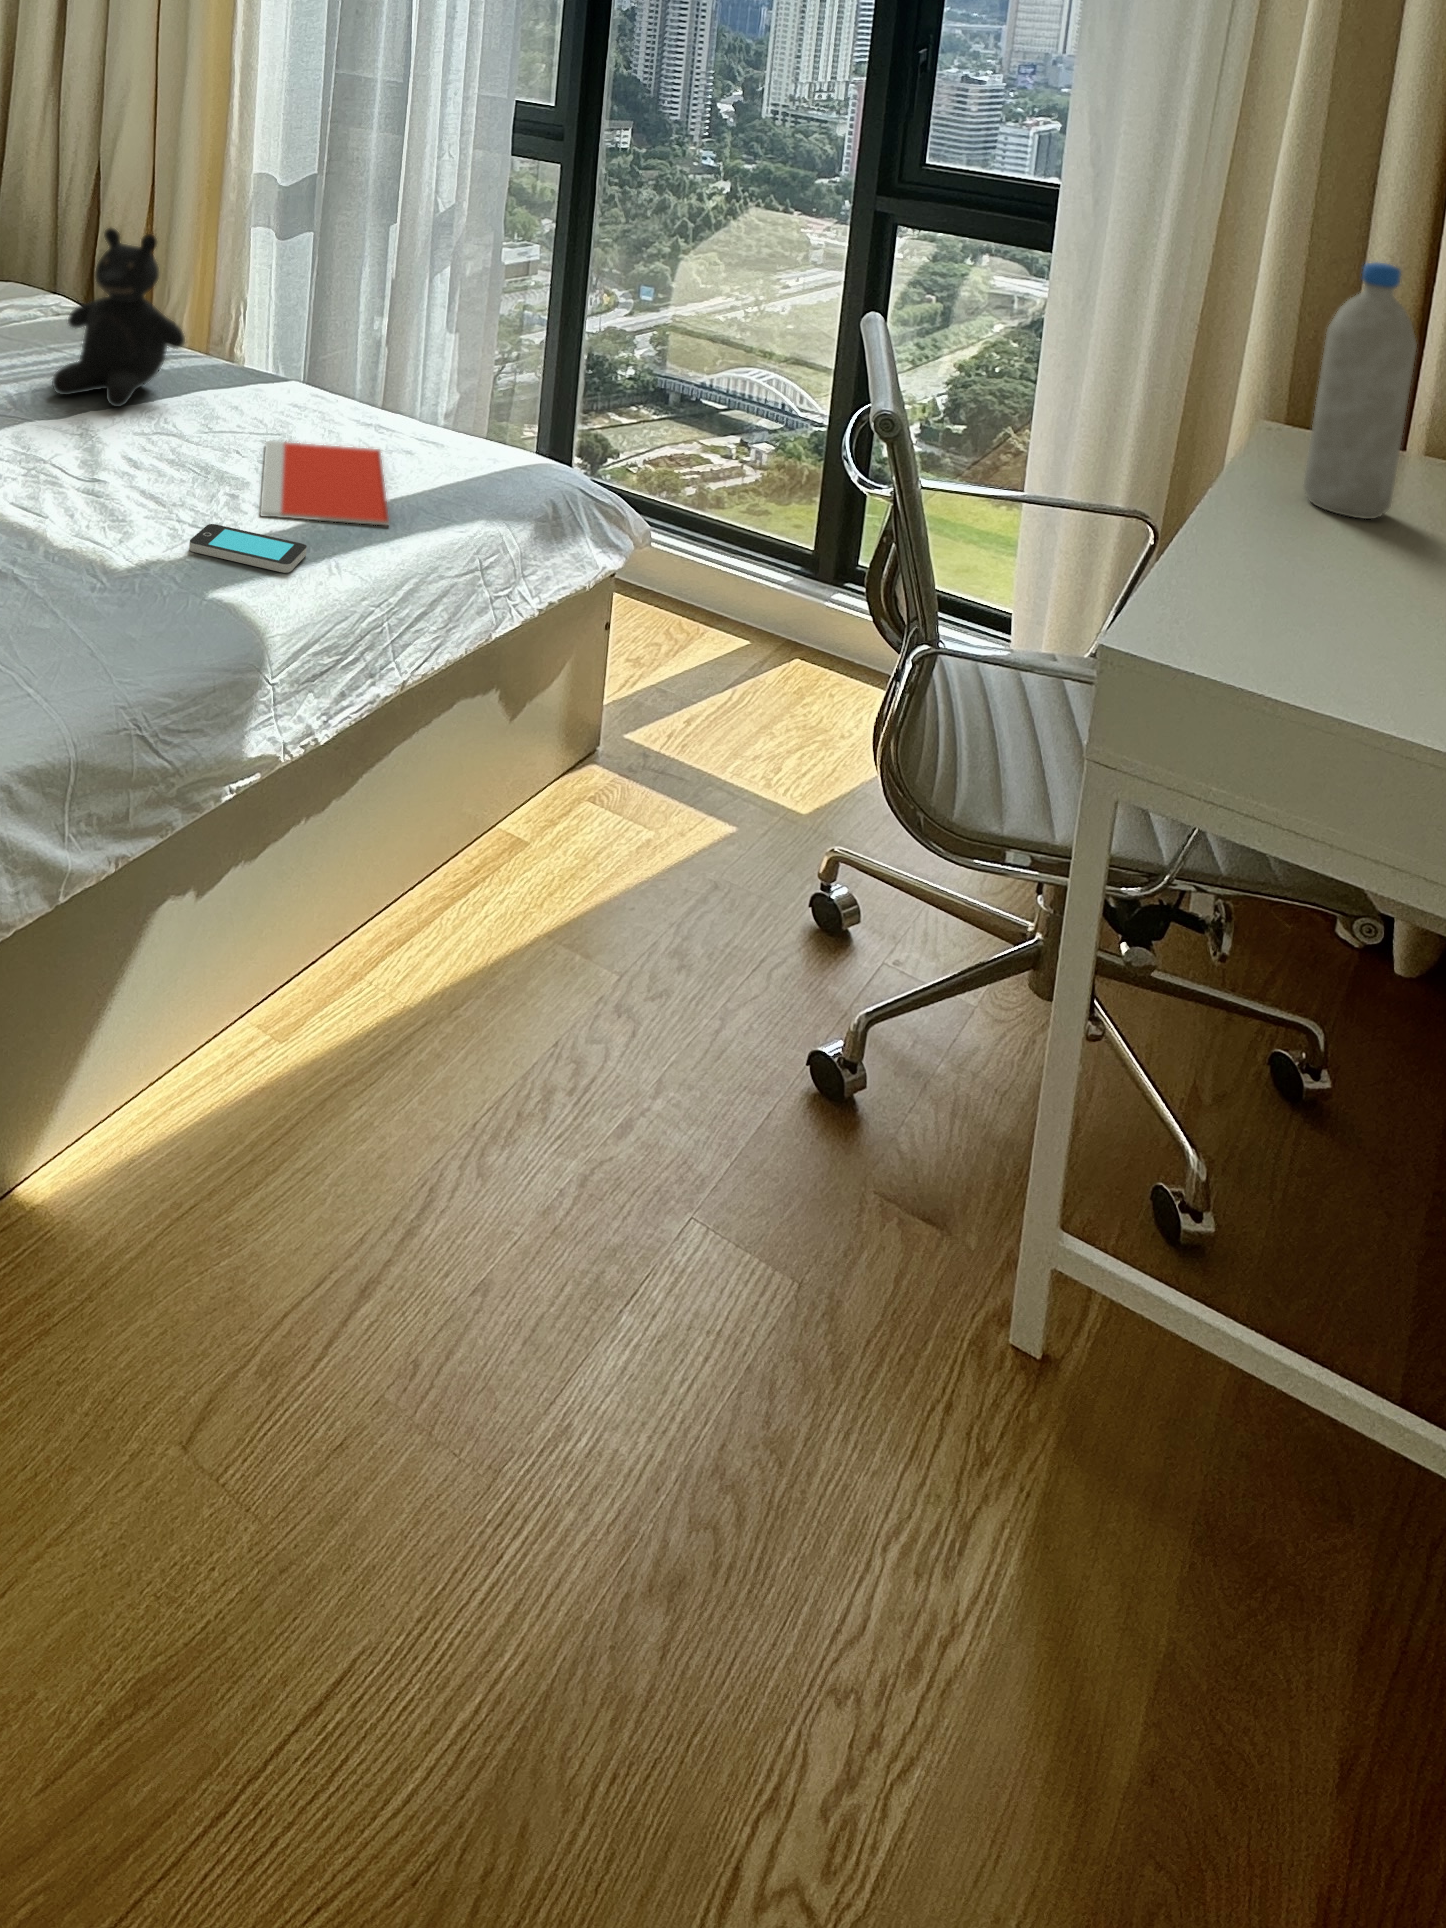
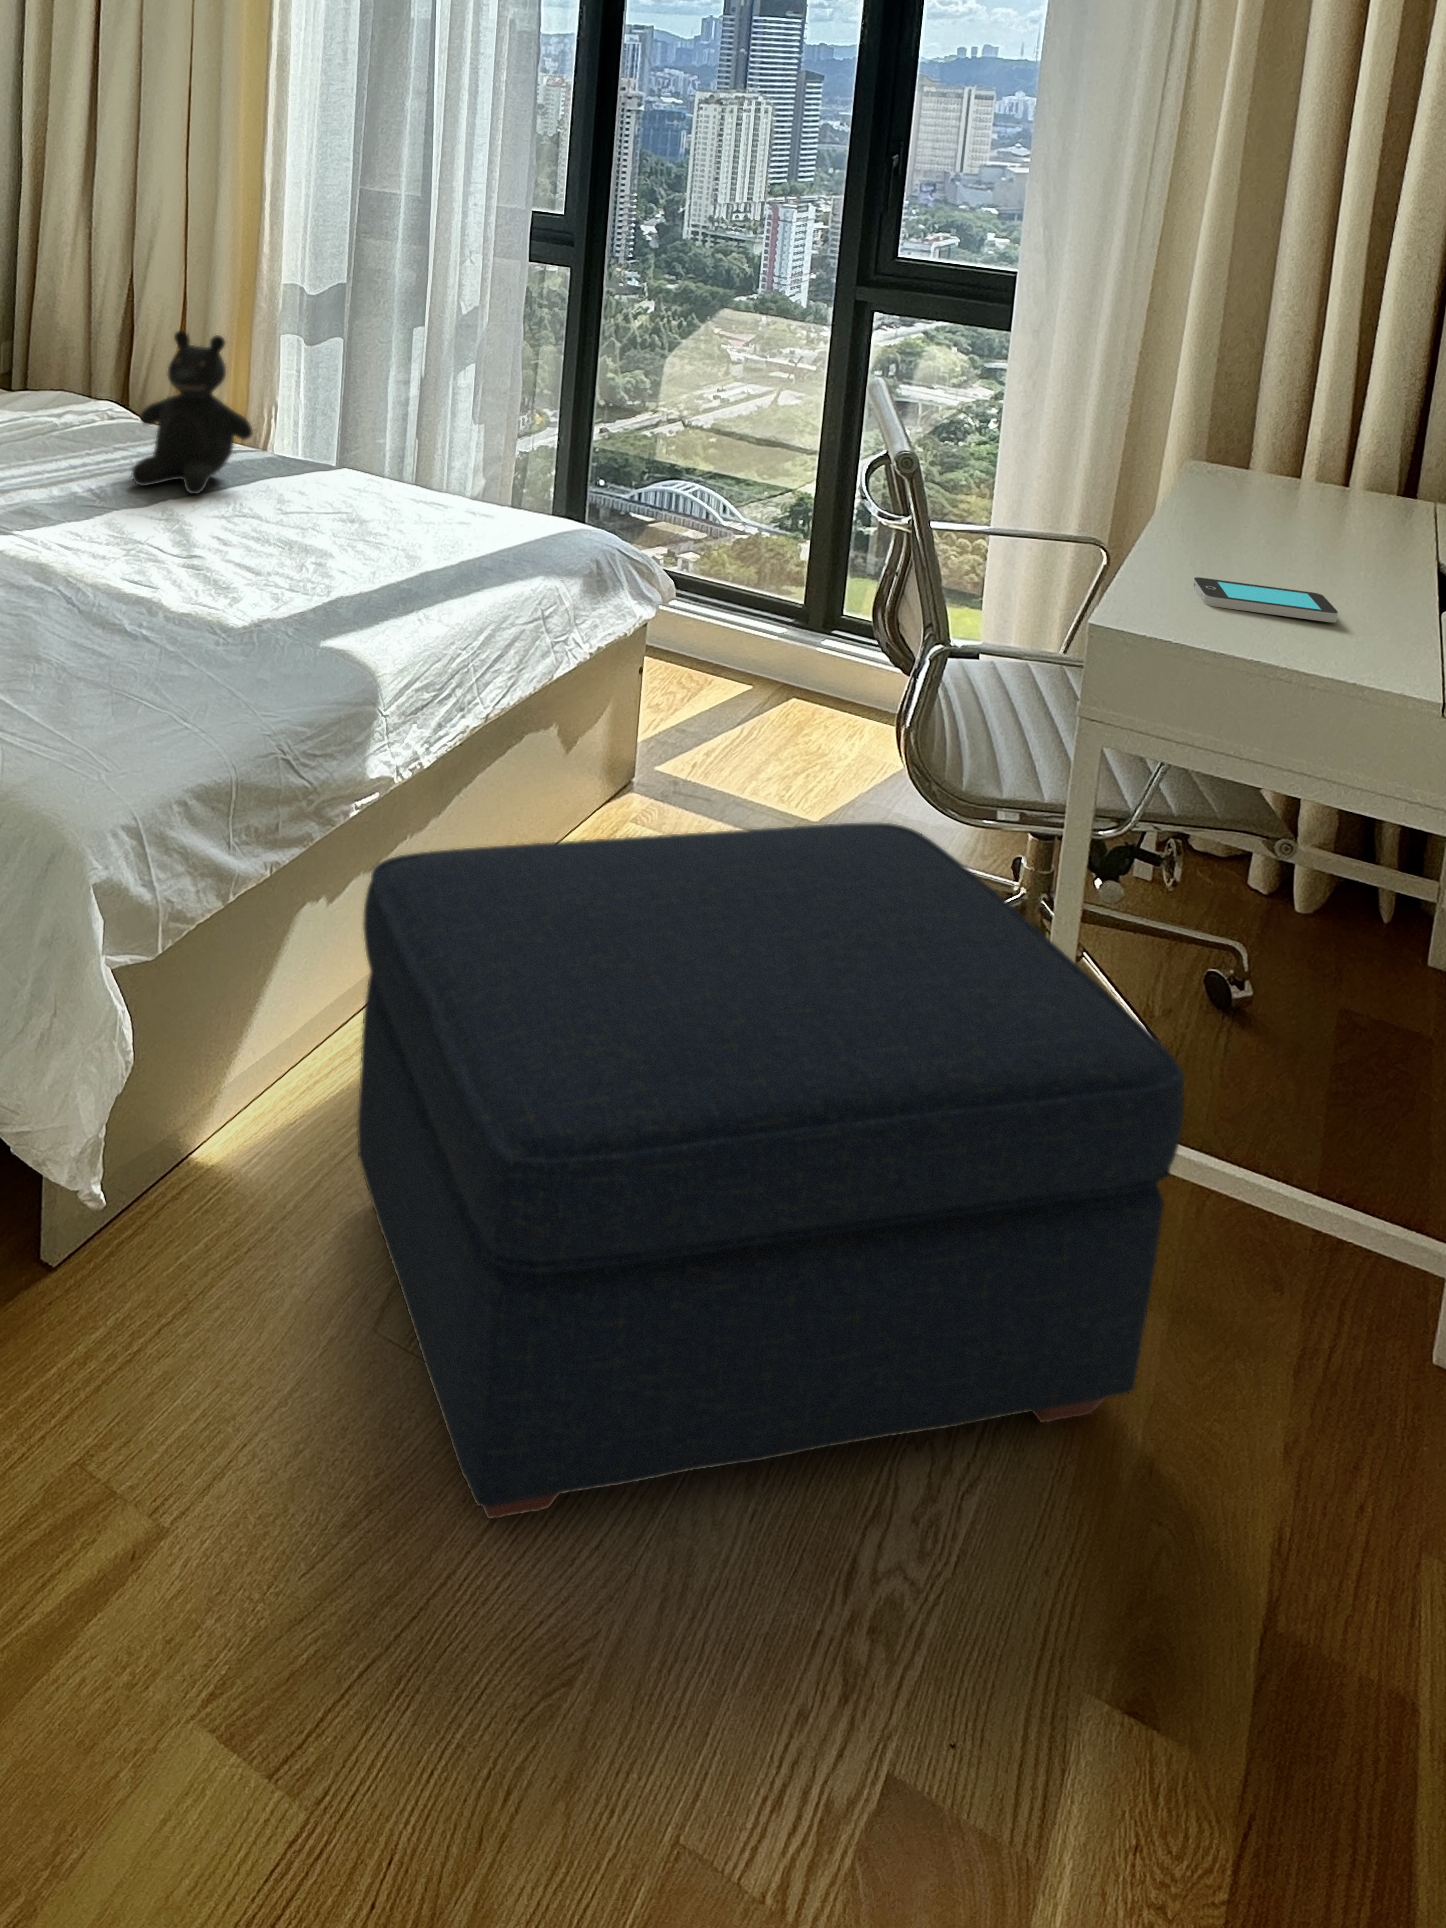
water bottle: present [1303,263,1417,519] -> none [1227,319,1315,529]
notebook: present [260,441,389,525] -> none [337,518,463,582]
smartphone: present [189,524,307,573] -> present [1193,577,1338,622]
ottoman: none [197,858,1202,1740] -> present [357,822,1185,1519]

